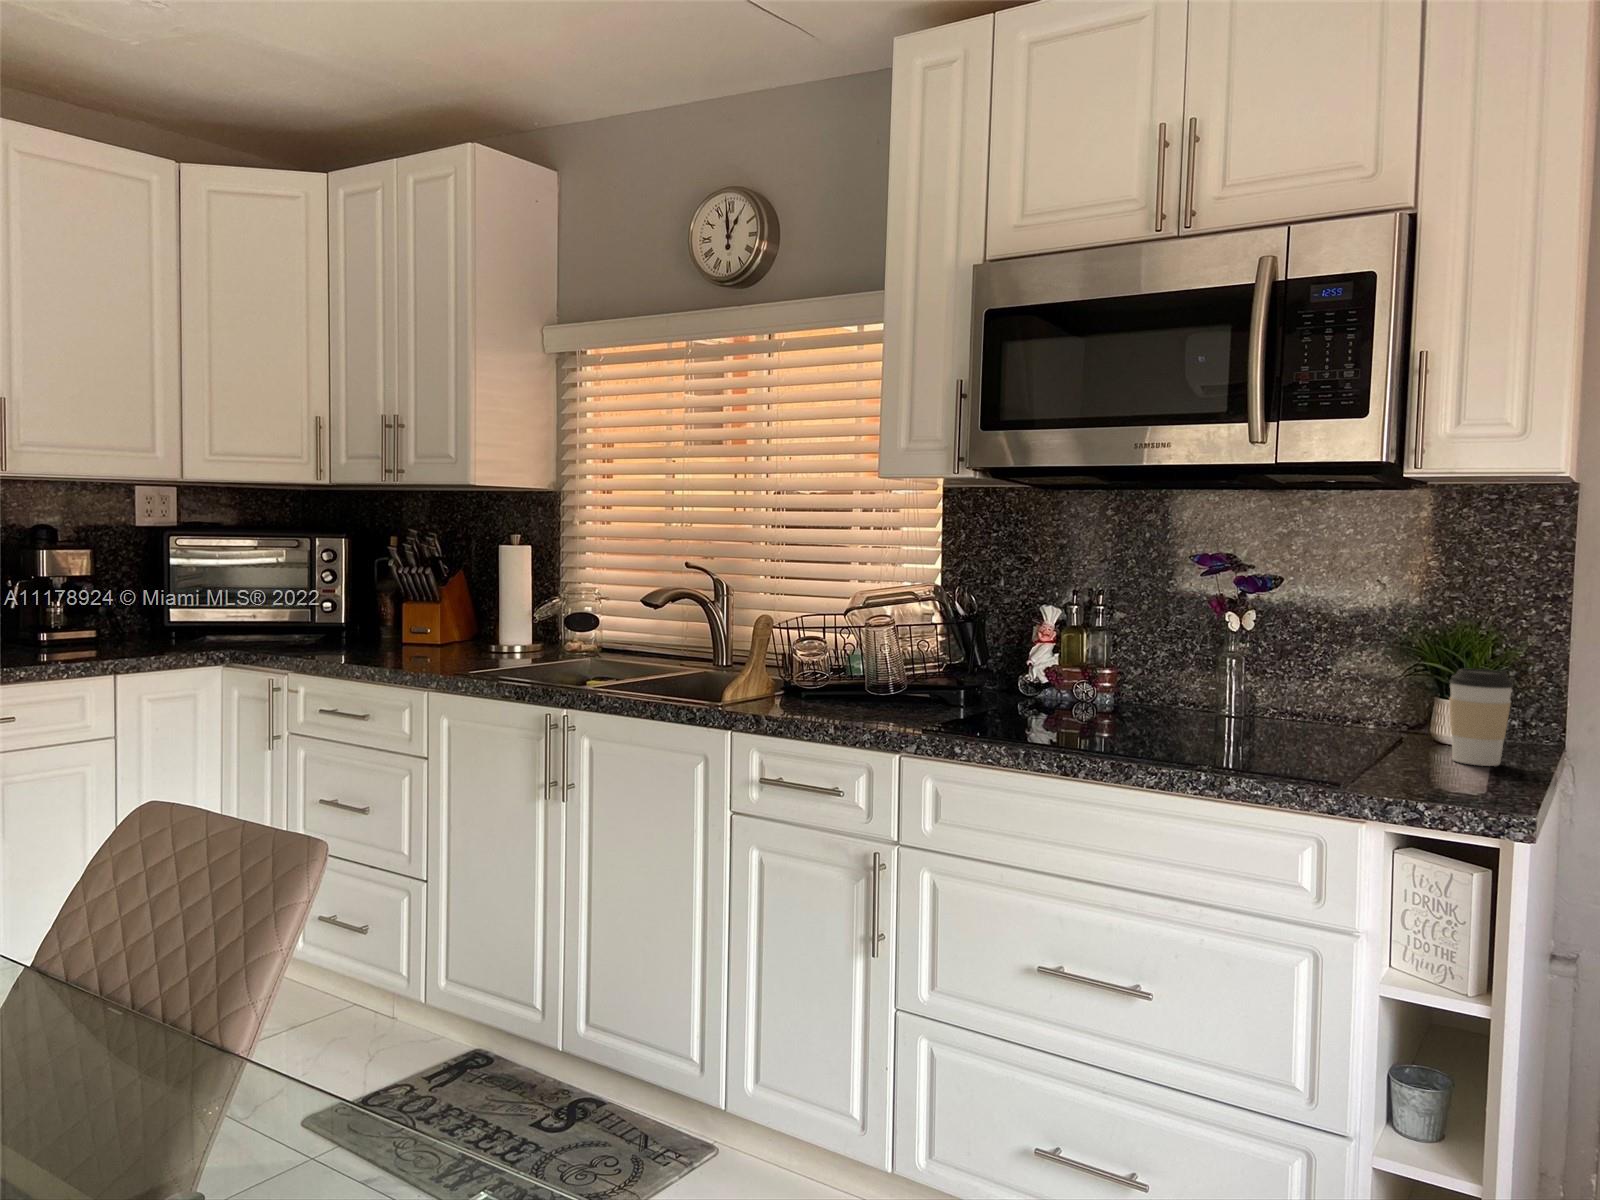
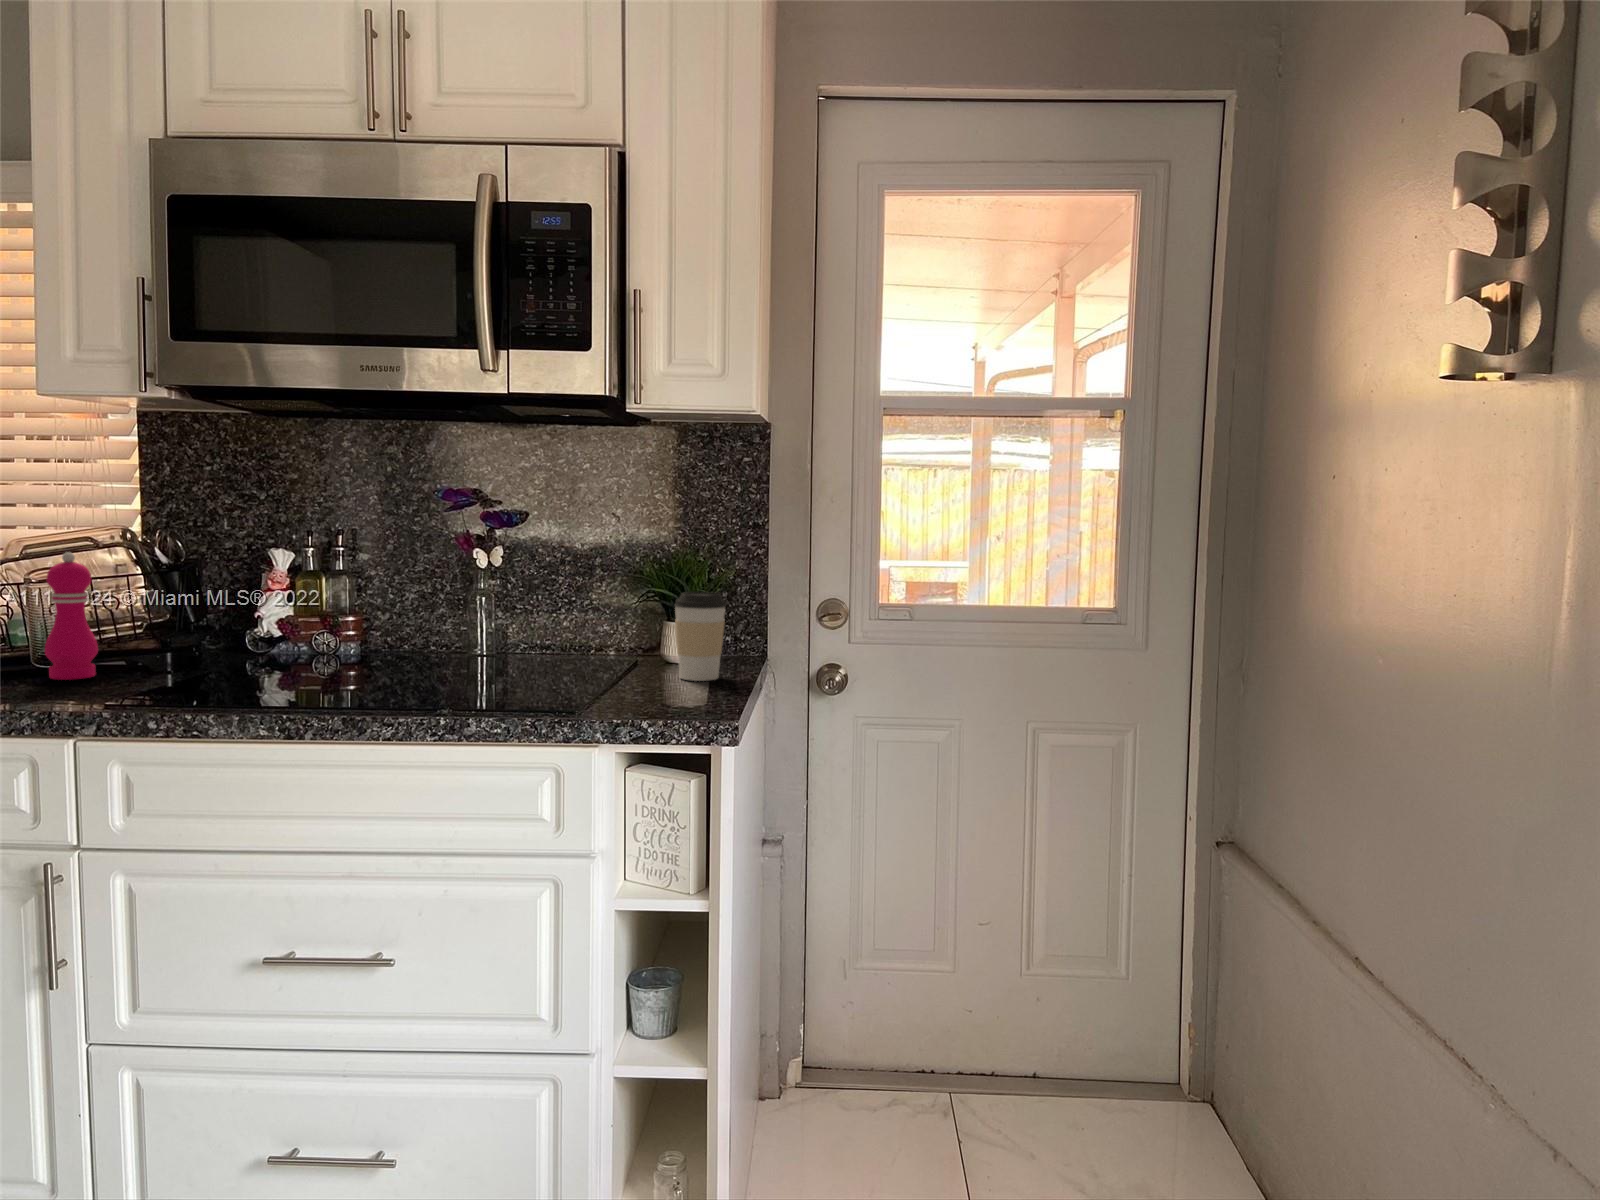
pepper mill: none [875,604,912,708] -> present [45,552,98,680]

